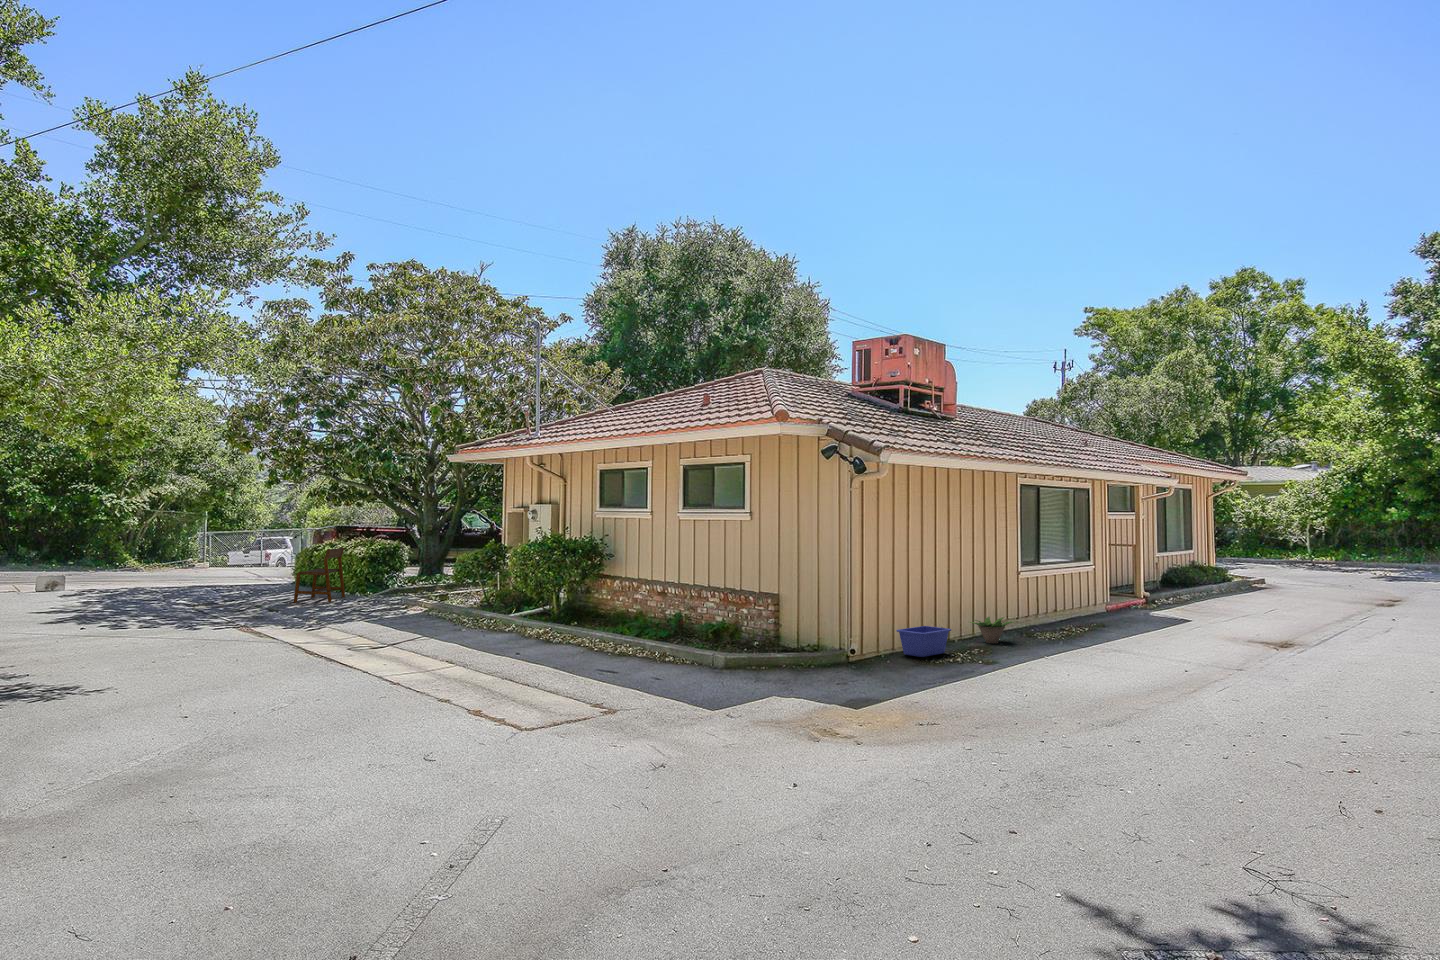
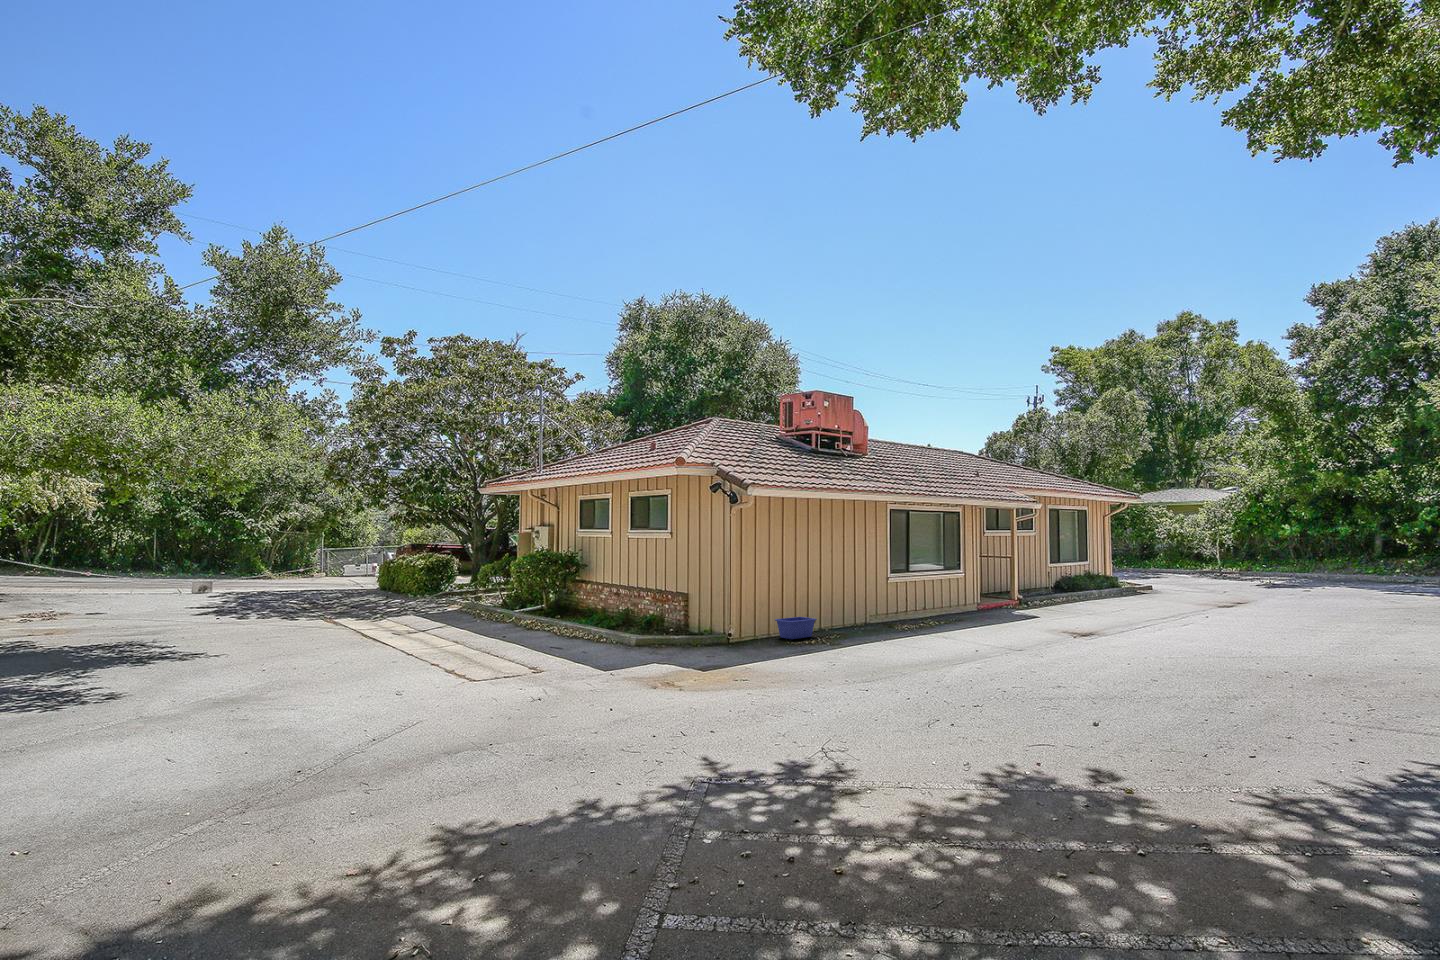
bench: present [294,547,345,603] -> none [370,560,410,601]
decorative plant: present [970,617,1014,643] -> none [841,611,874,631]

